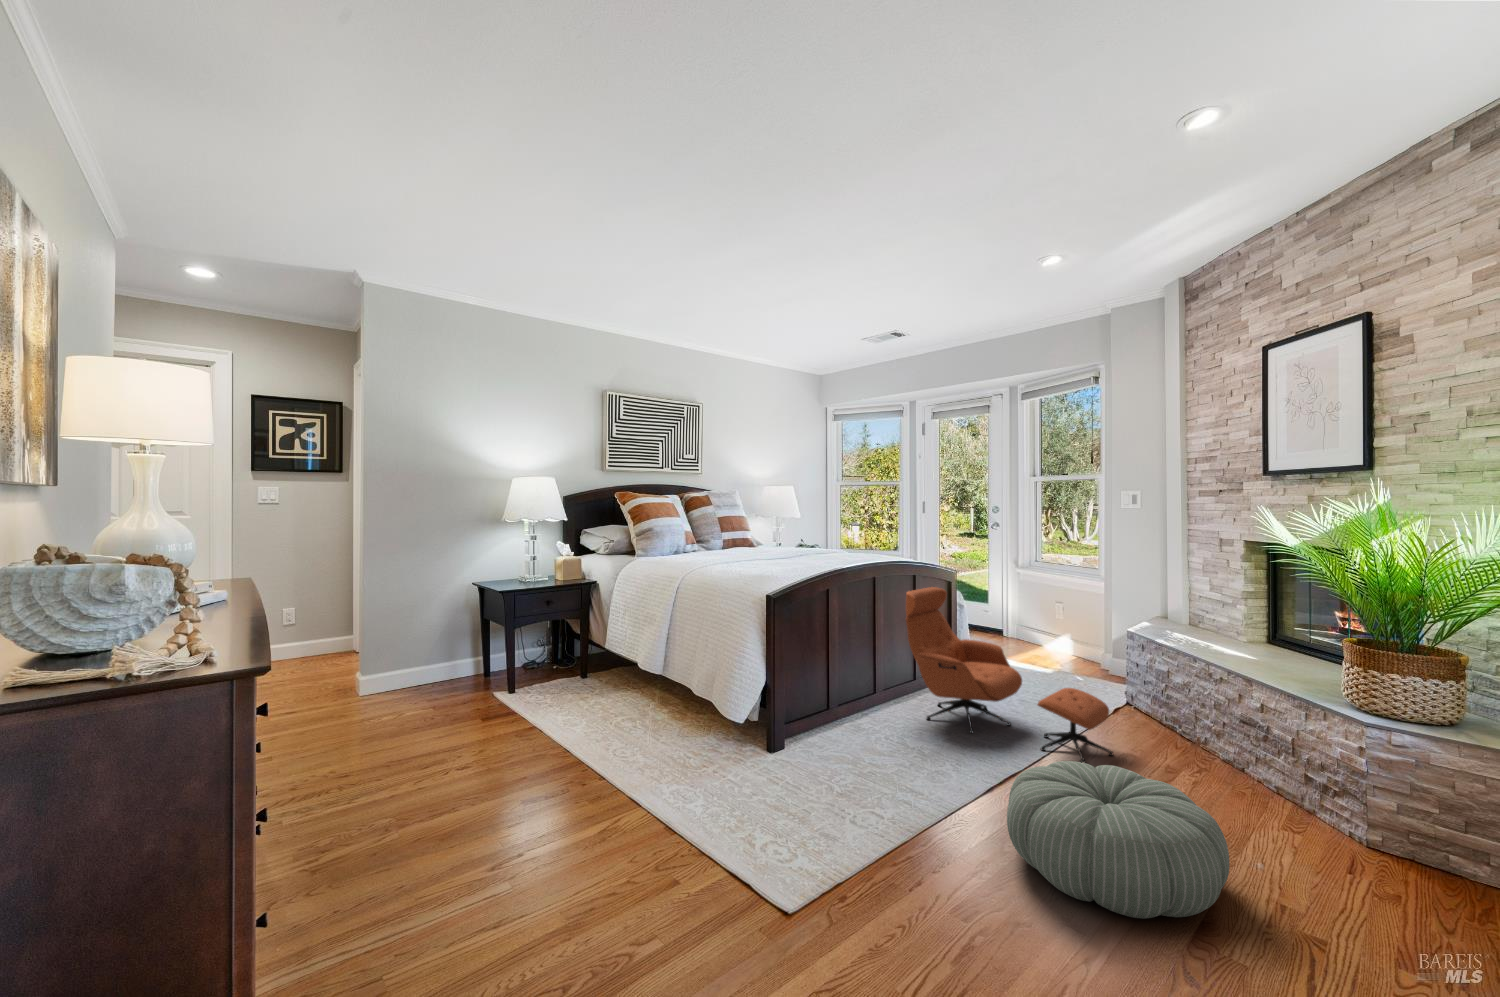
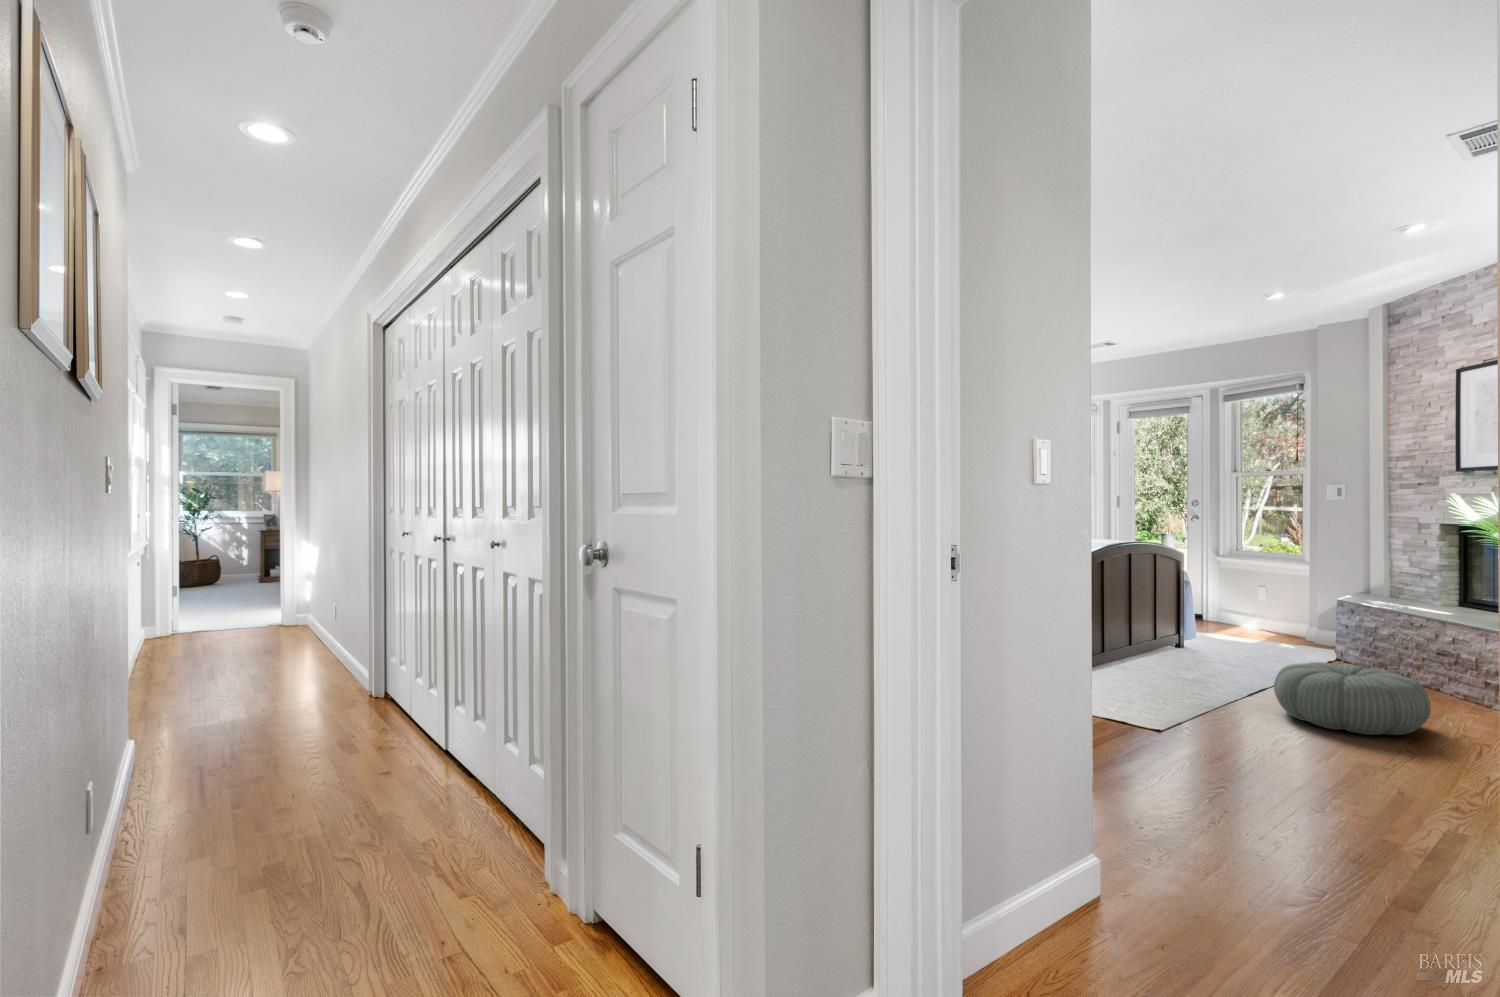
lounge chair: present [906,587,1113,763] -> none [1151,562,1334,685]

